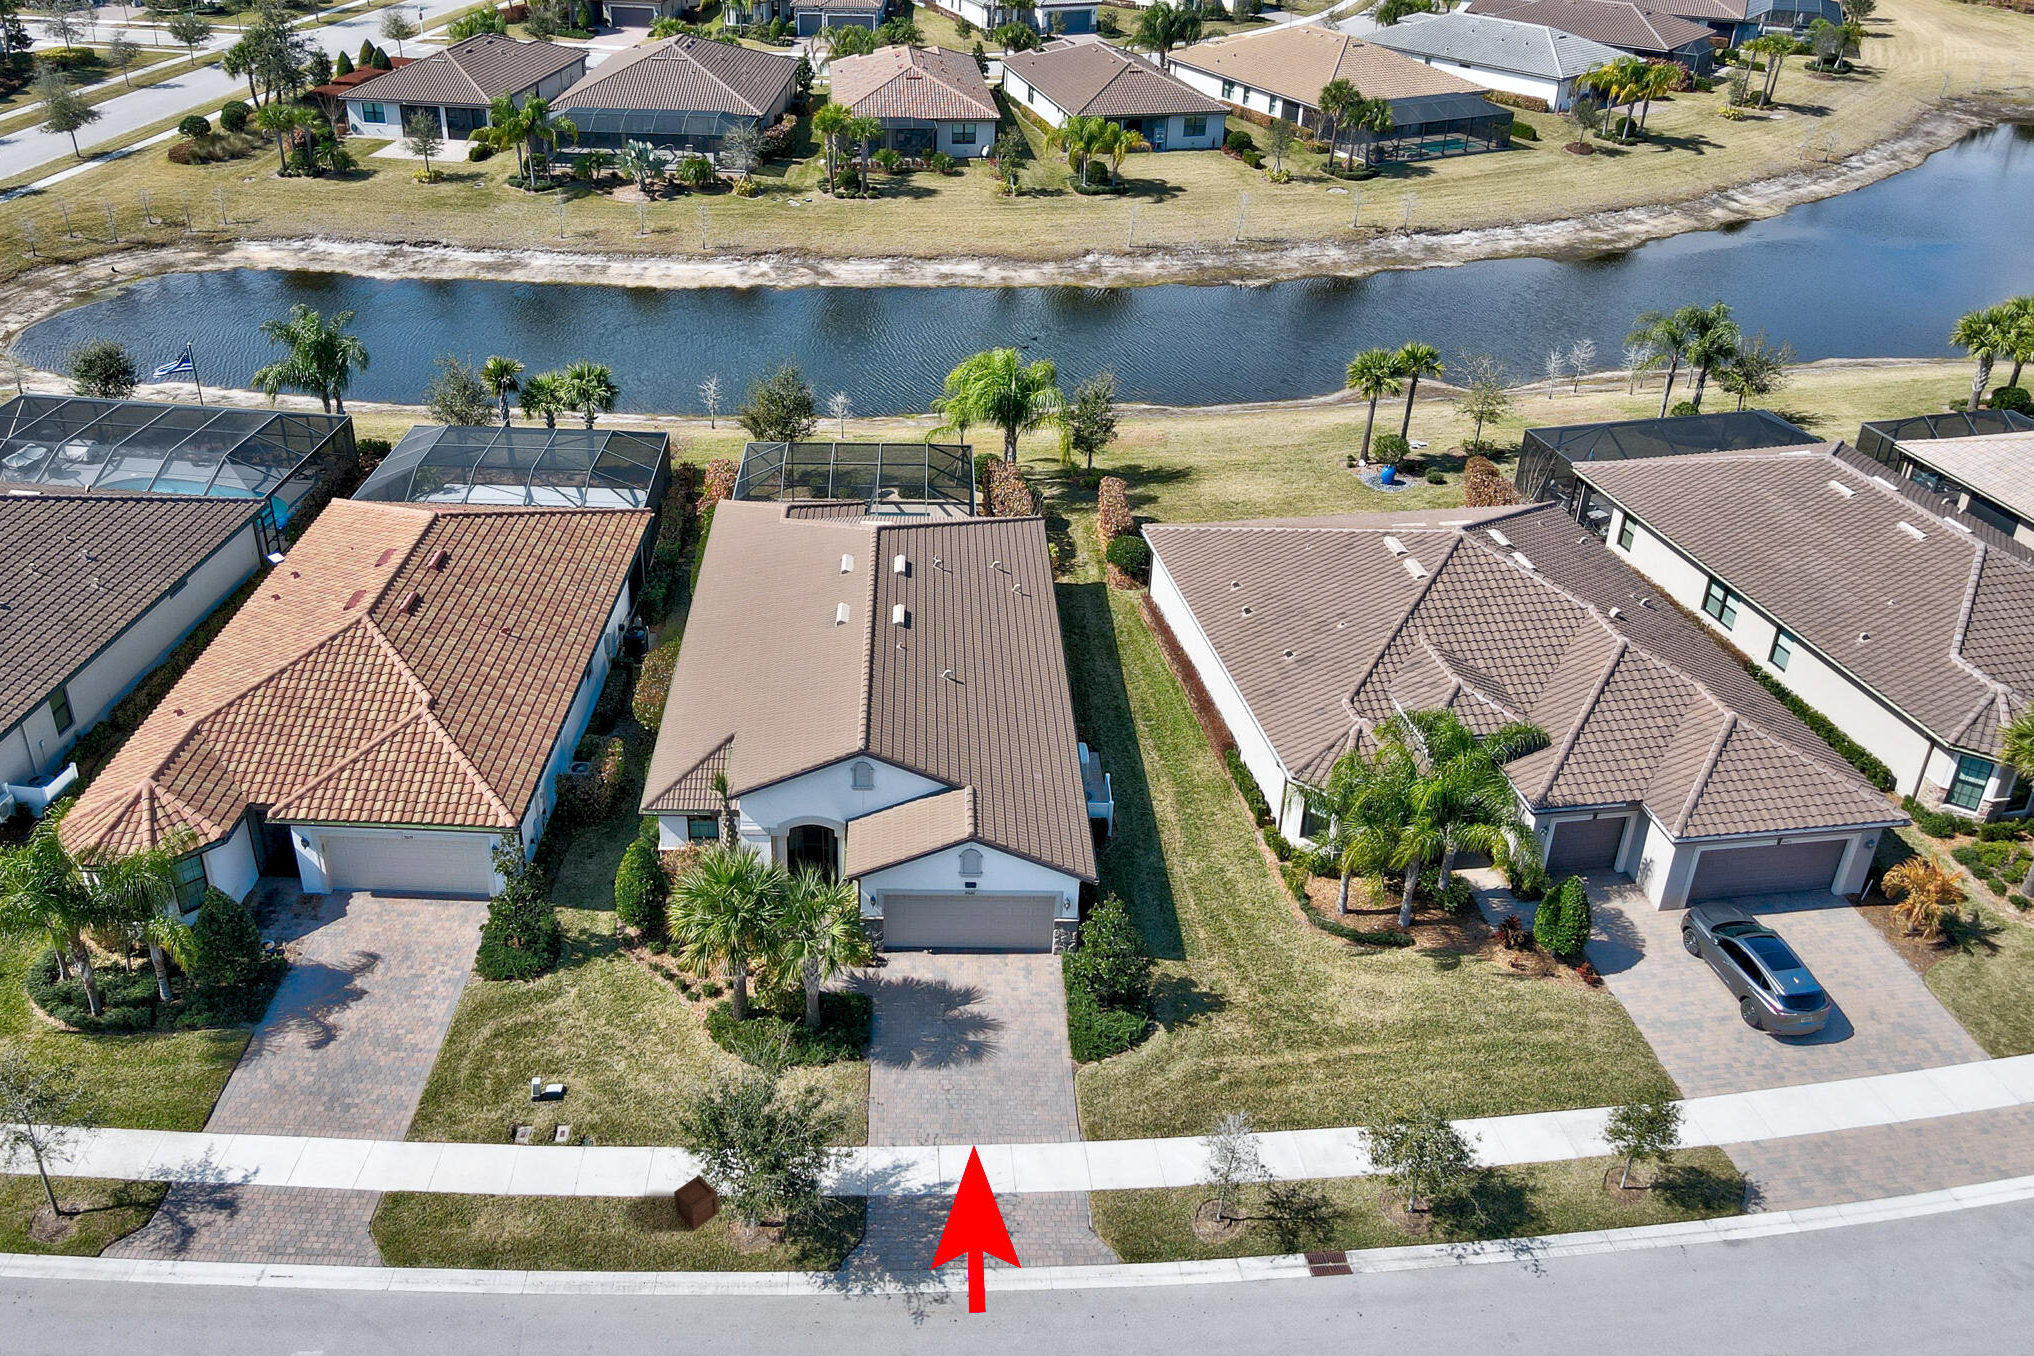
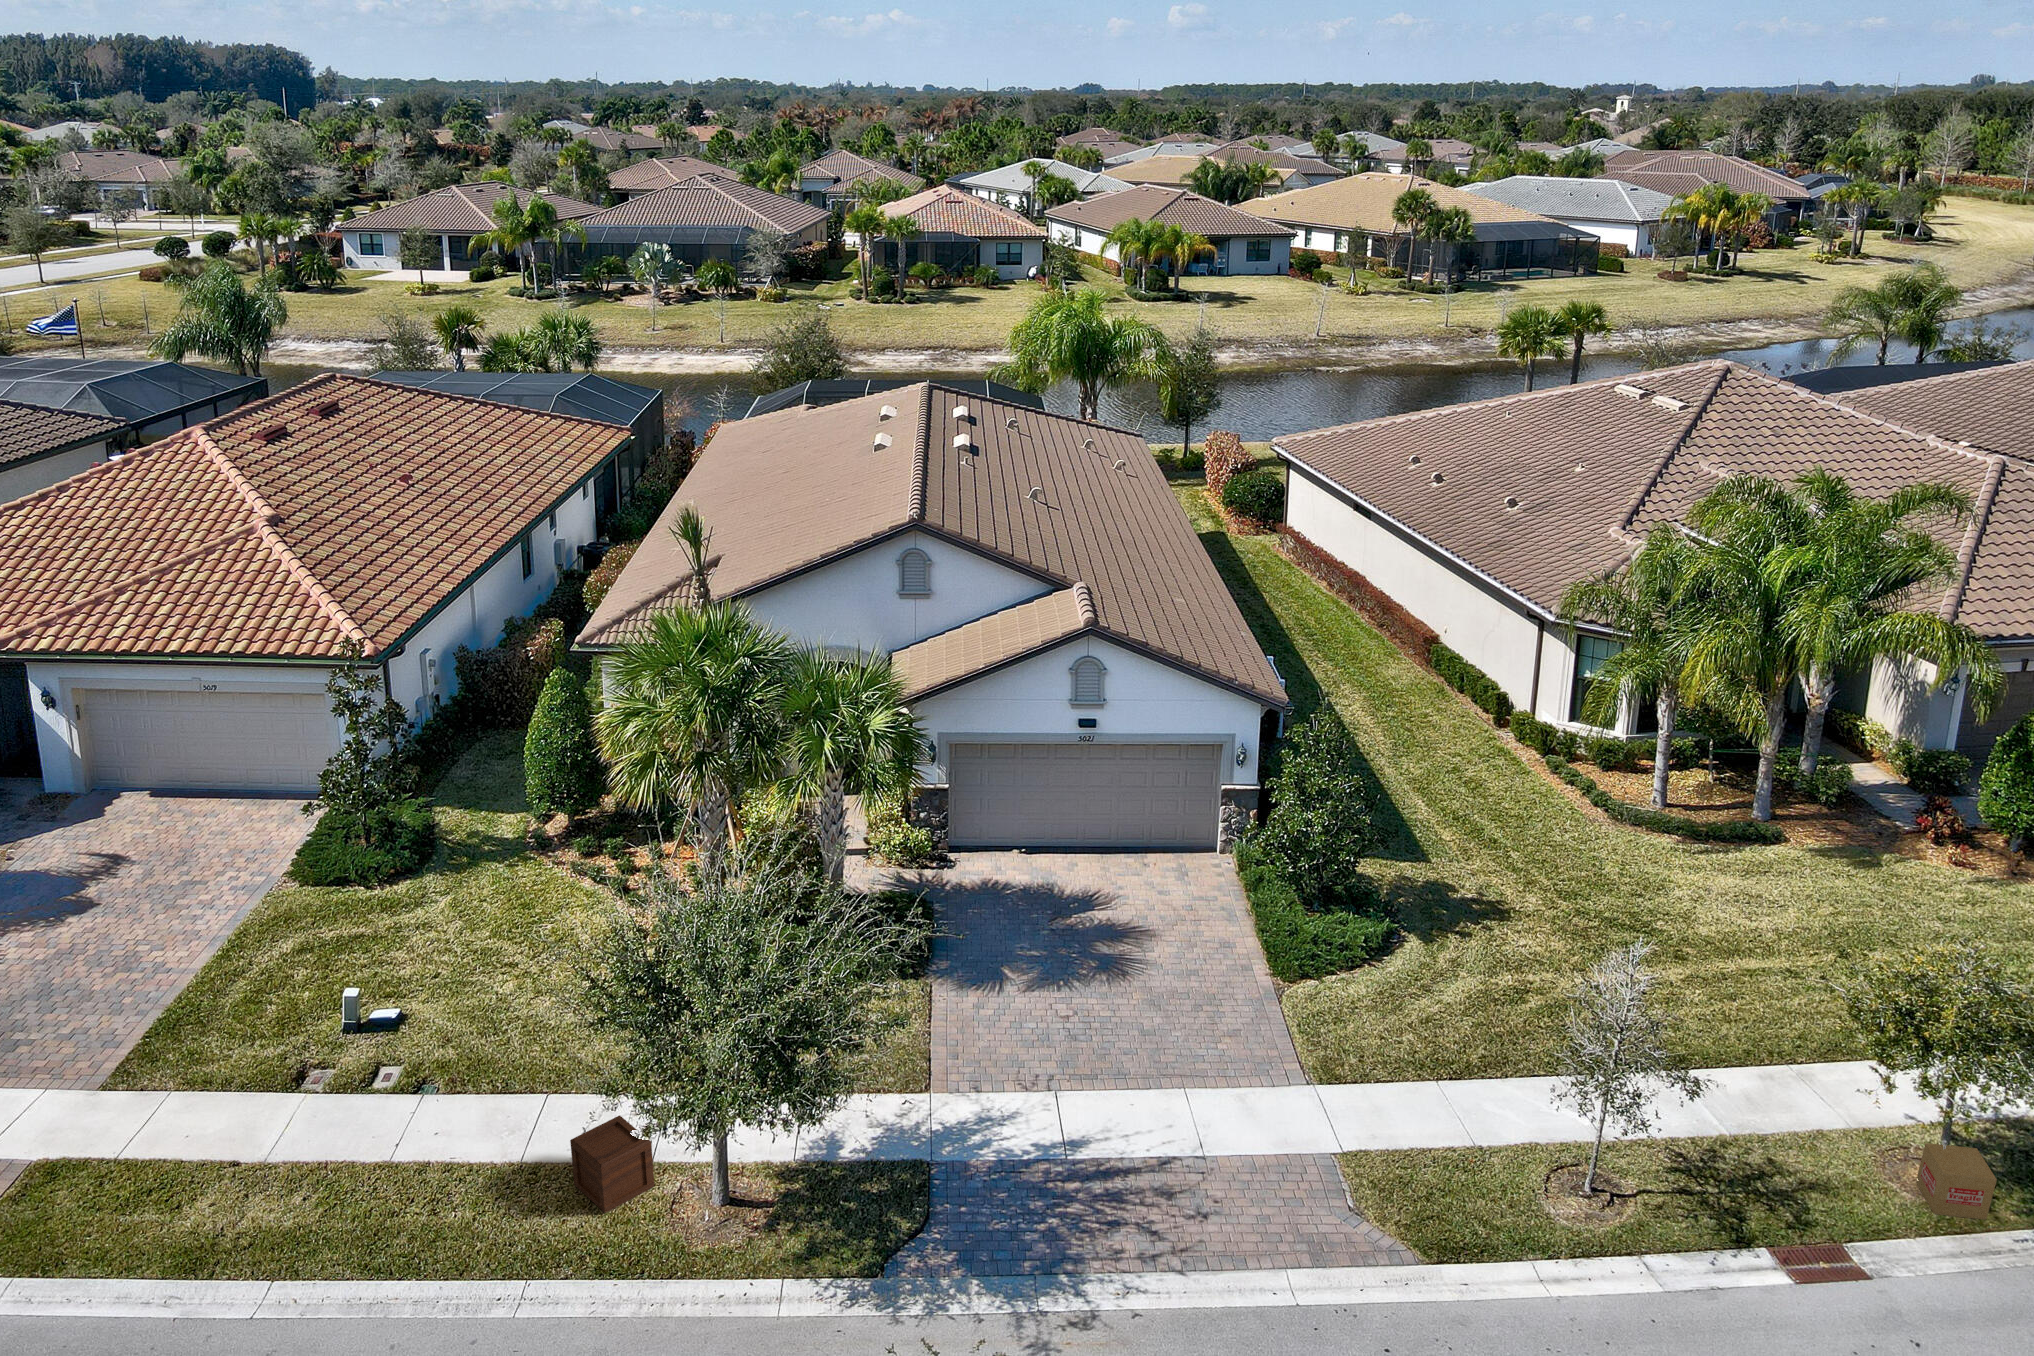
cardboard box: none [1397,1195,1430,1237] -> present [1916,1143,1997,1220]

